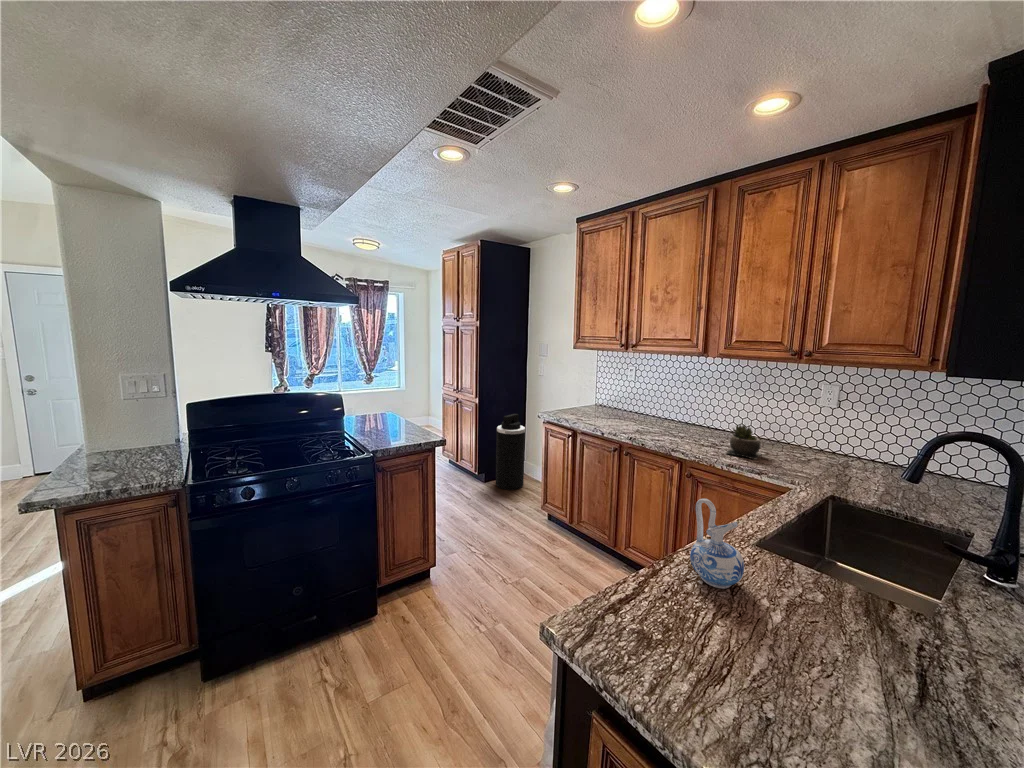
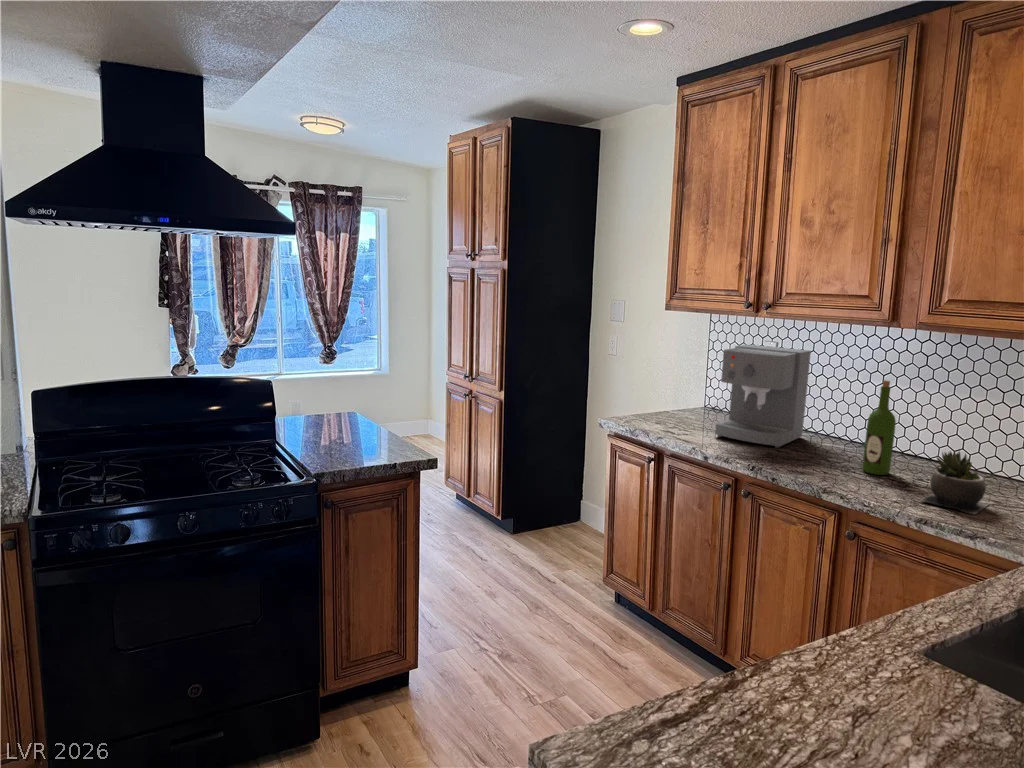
coffee maker: none [605,369,656,426] -> present [715,344,811,448]
wine bottle: none [689,386,707,439] -> present [862,380,896,475]
trash can: present [496,414,525,490] -> none [528,419,581,551]
ceramic pitcher: present [690,499,744,589] -> none [793,572,877,715]

